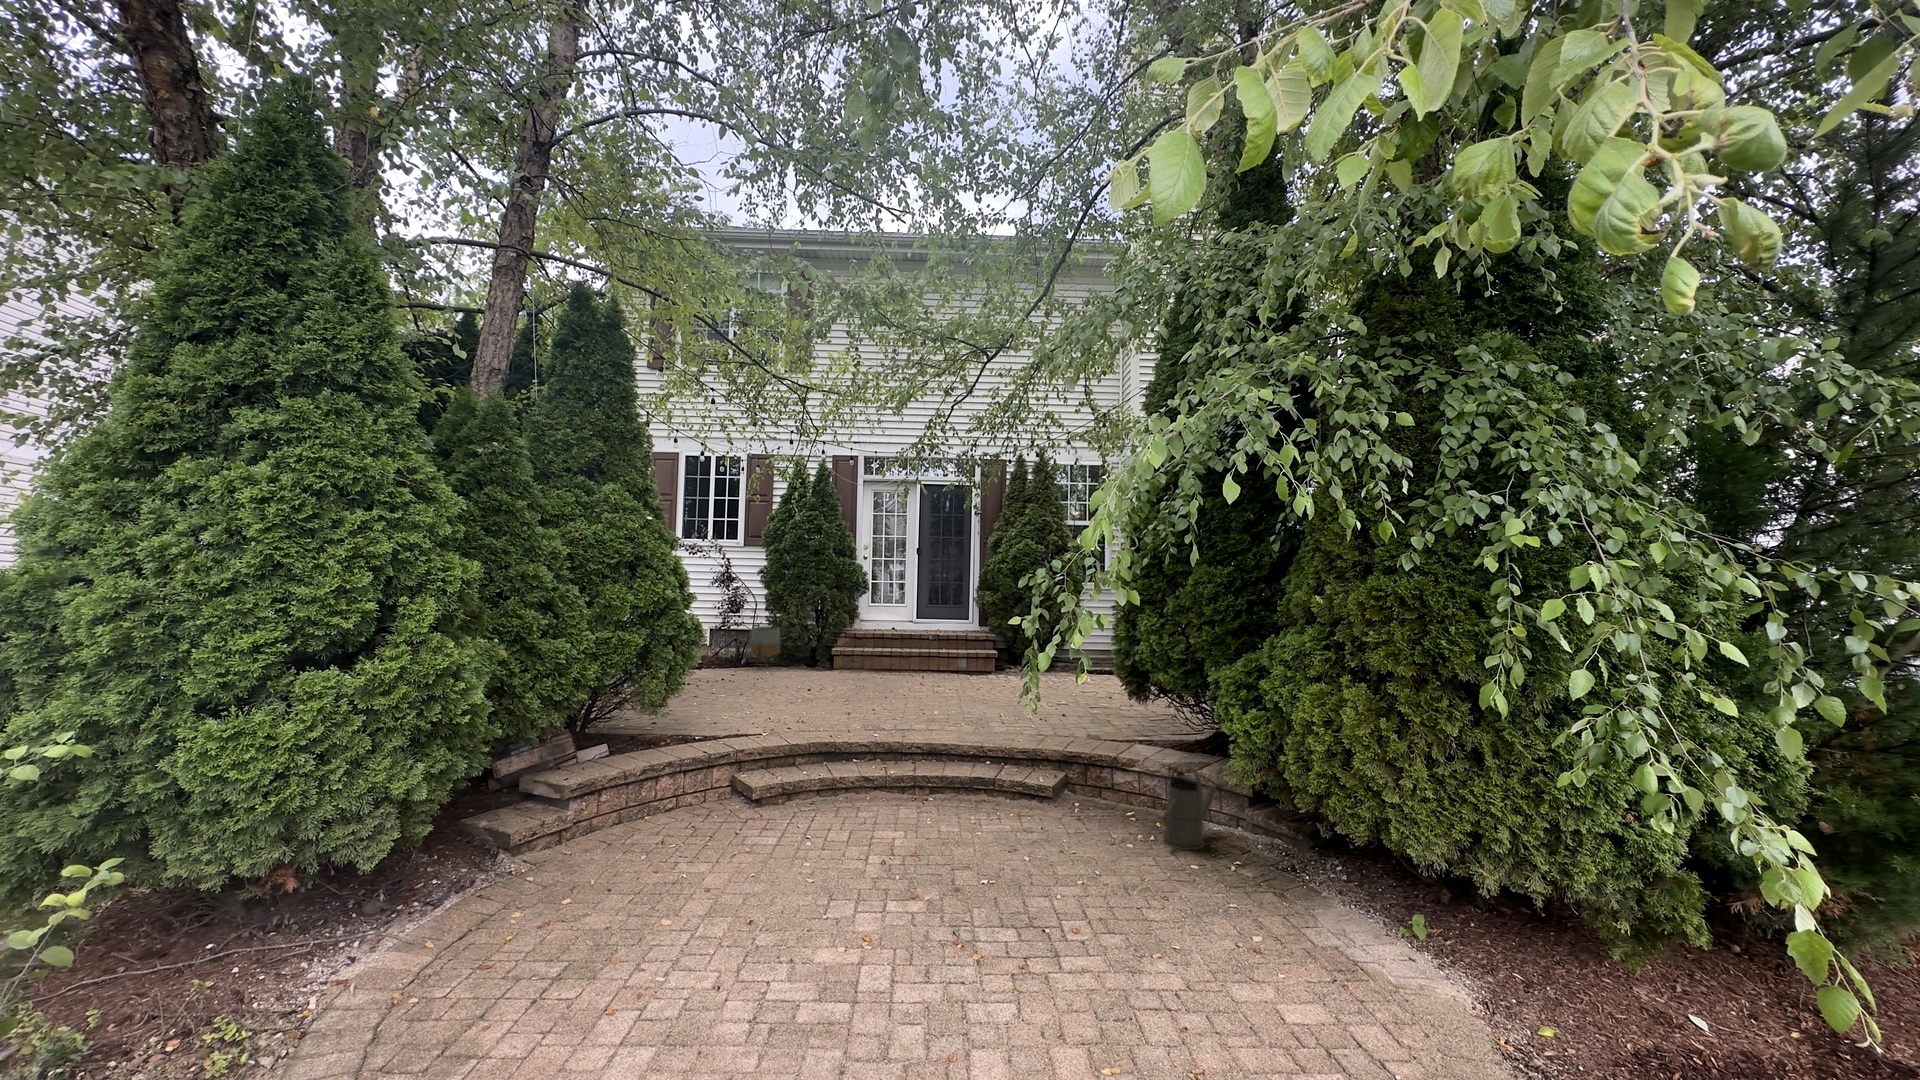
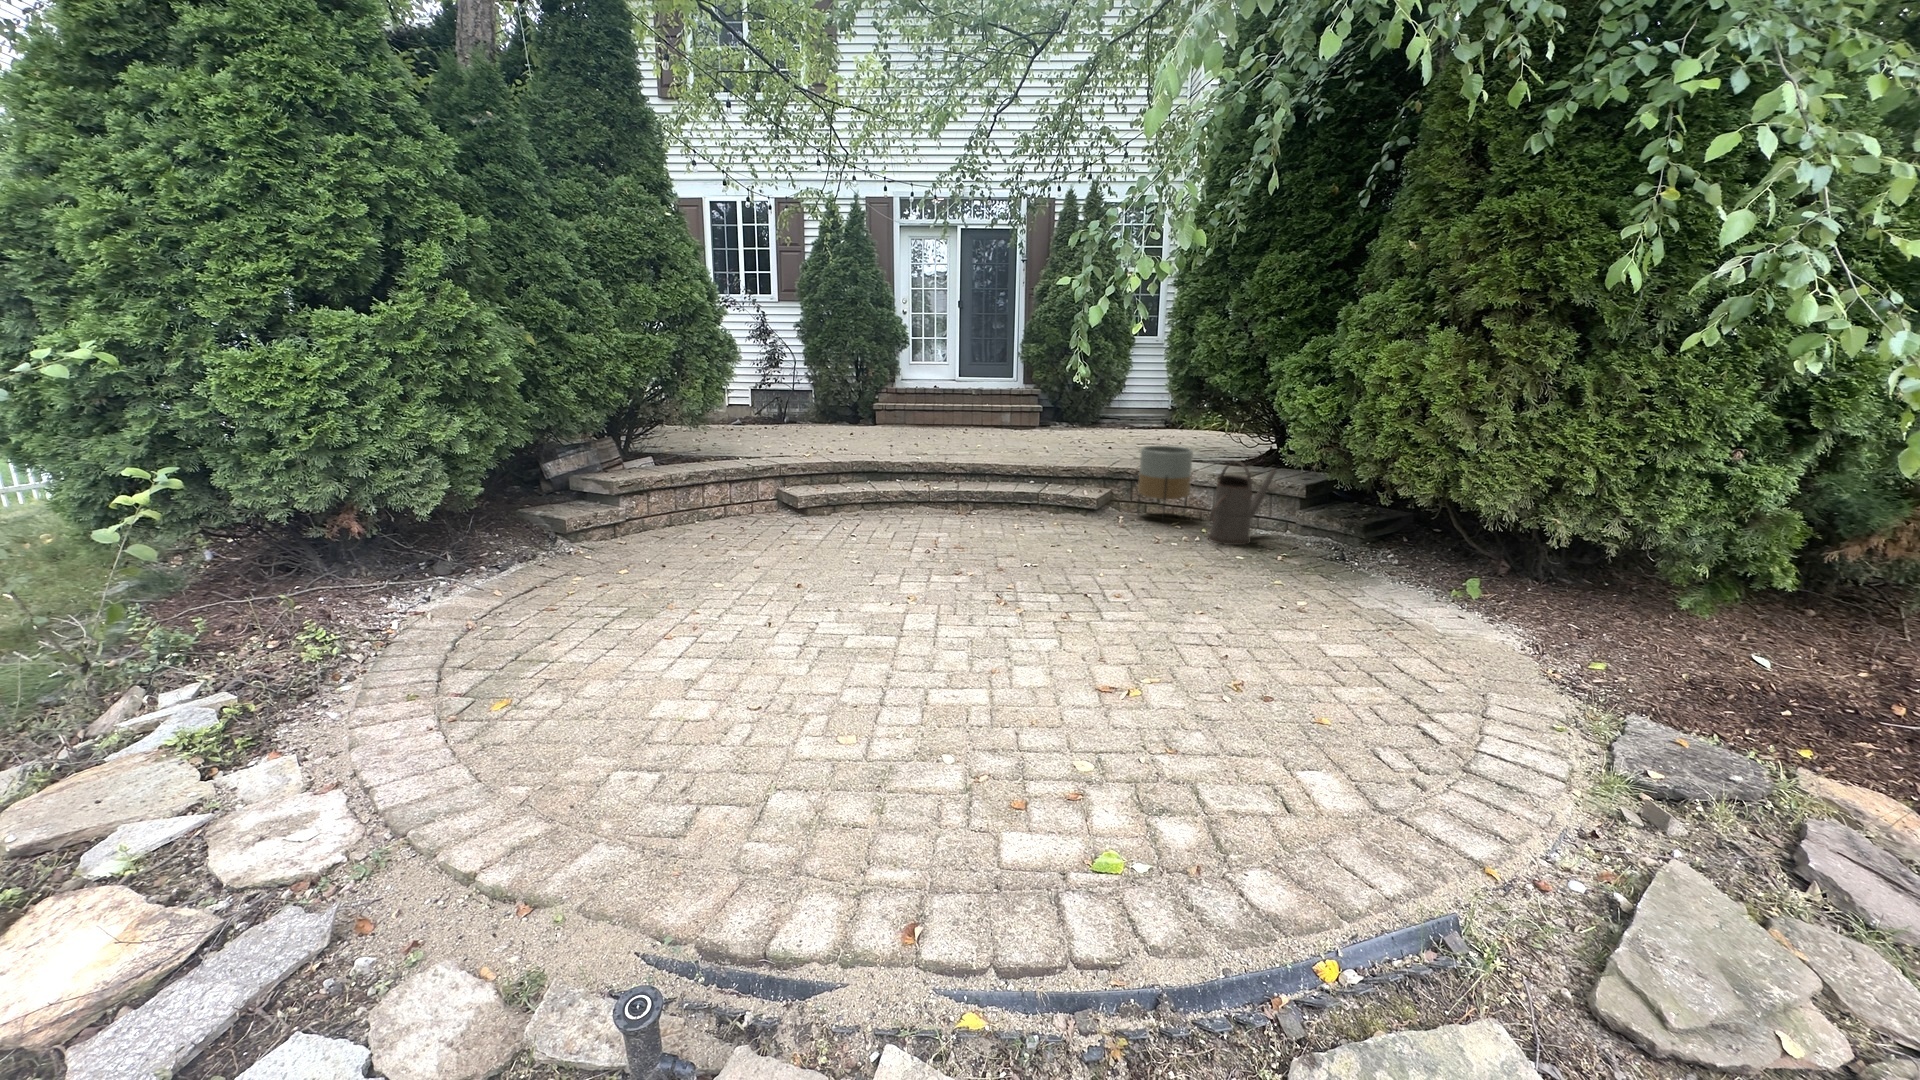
planter: present [750,626,781,657] -> present [1138,446,1193,514]

